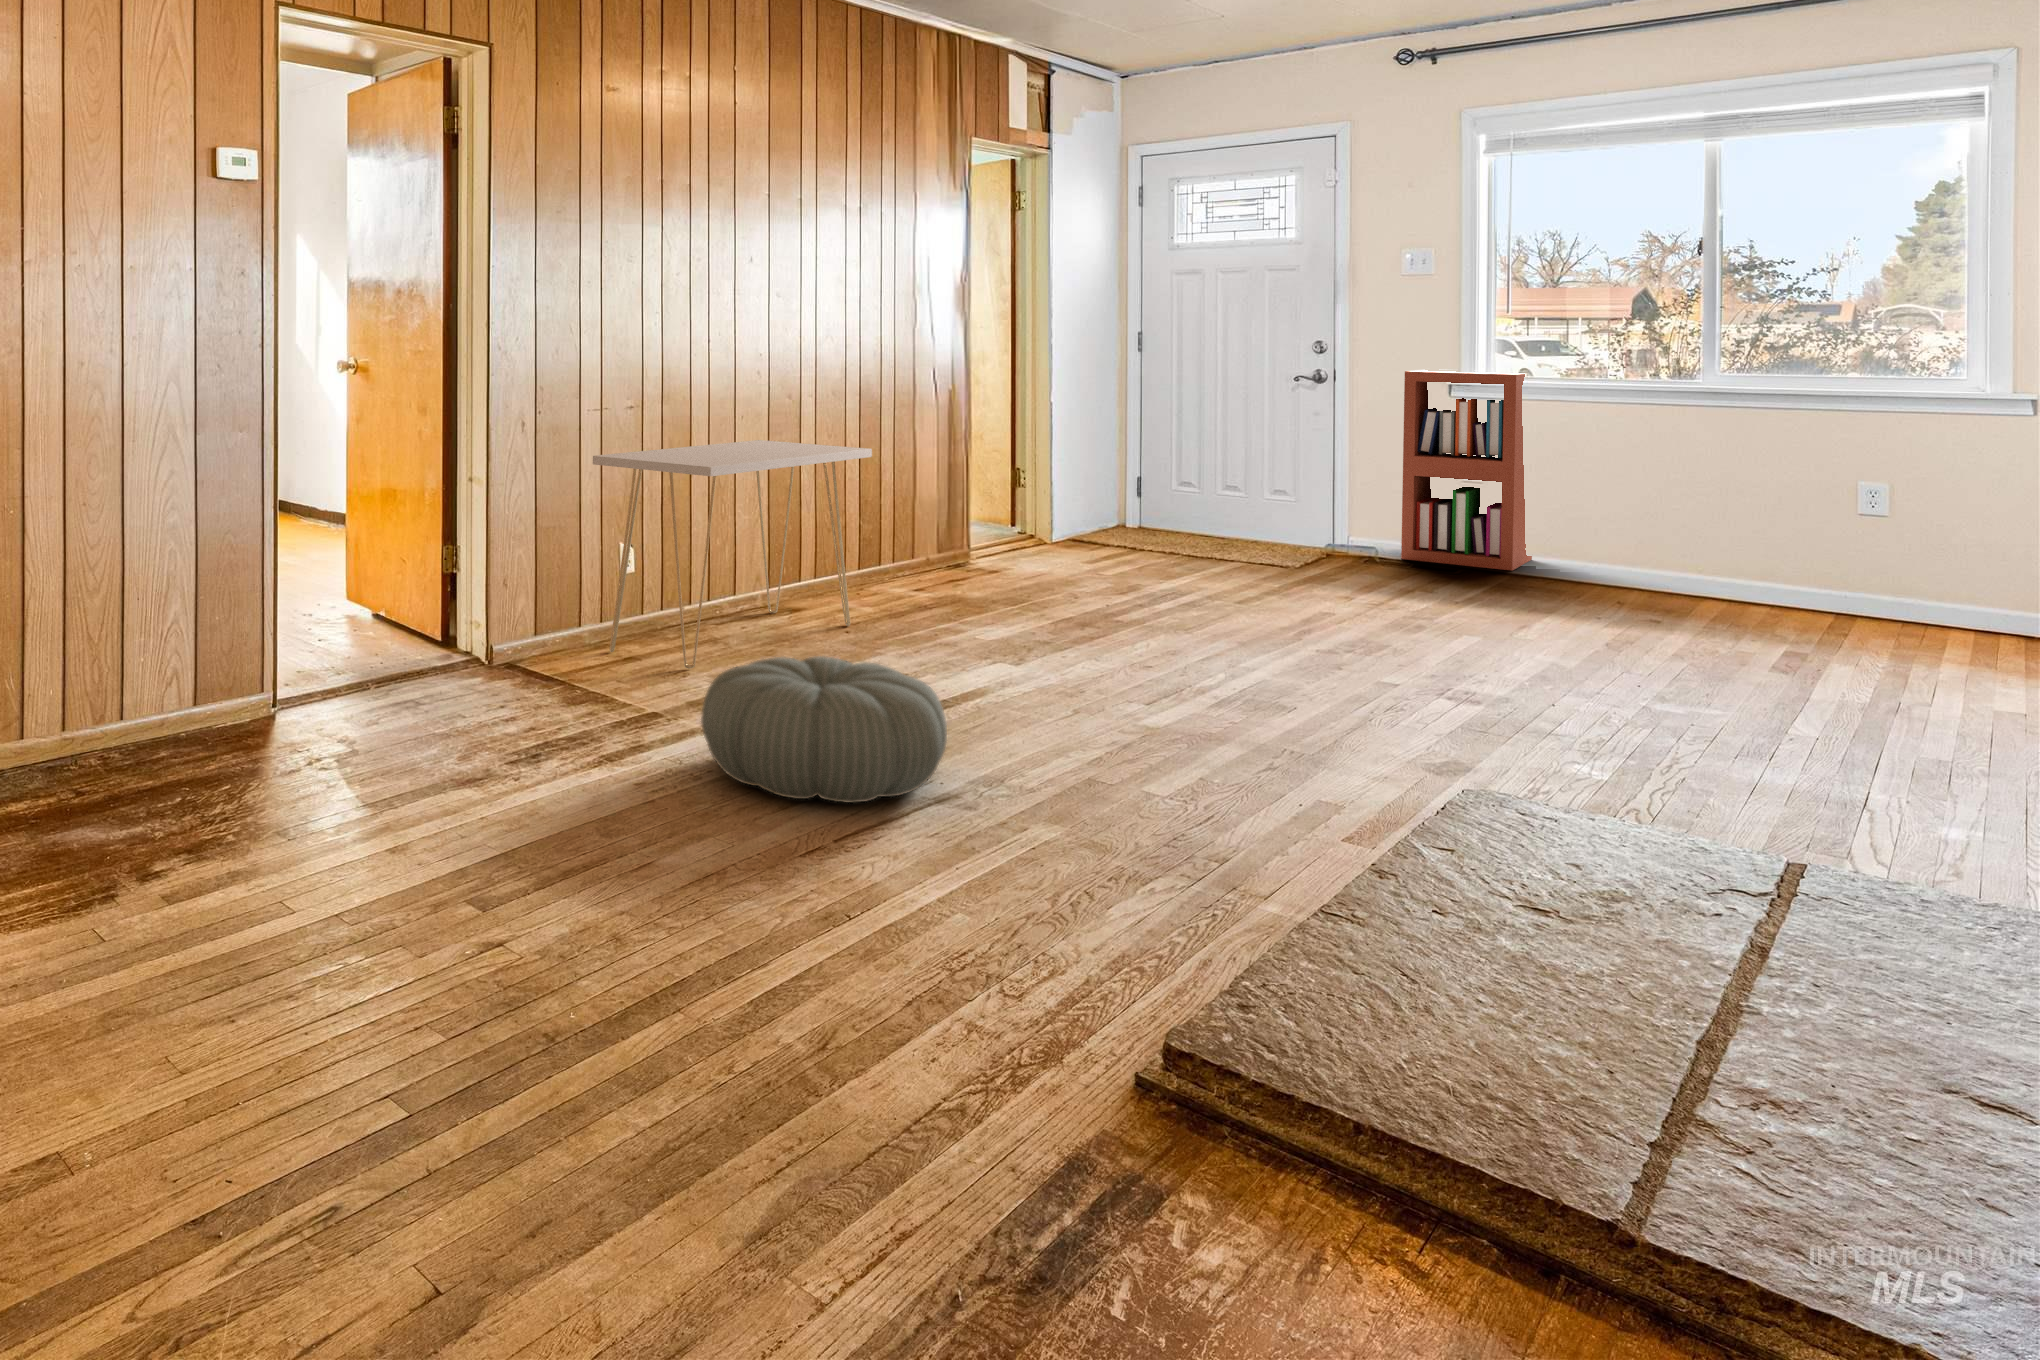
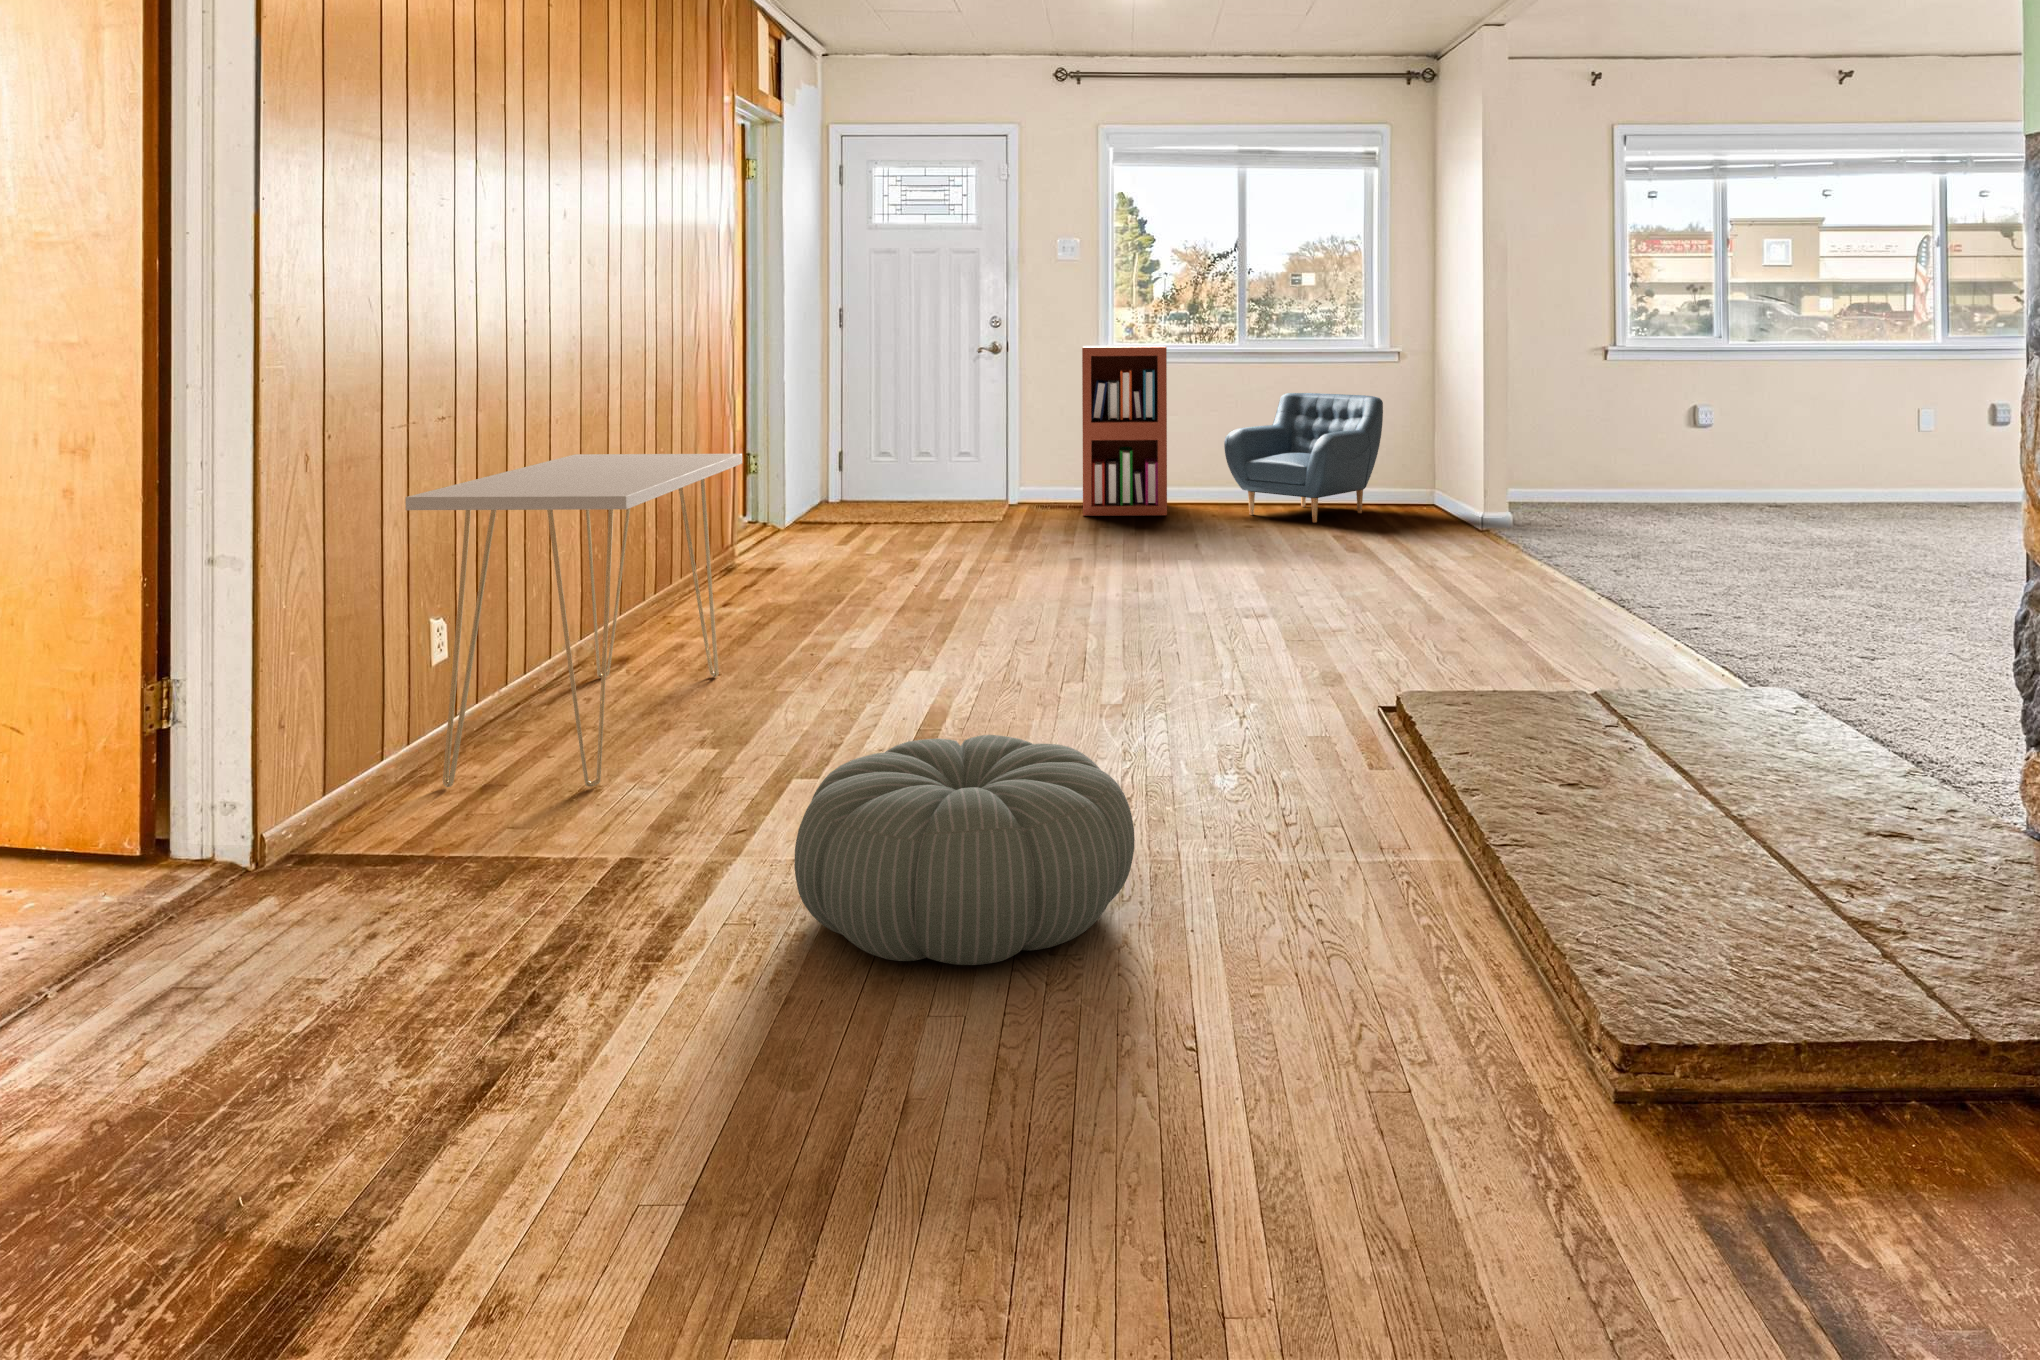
armchair: none [1600,439,1856,602] -> present [1224,393,1383,522]

